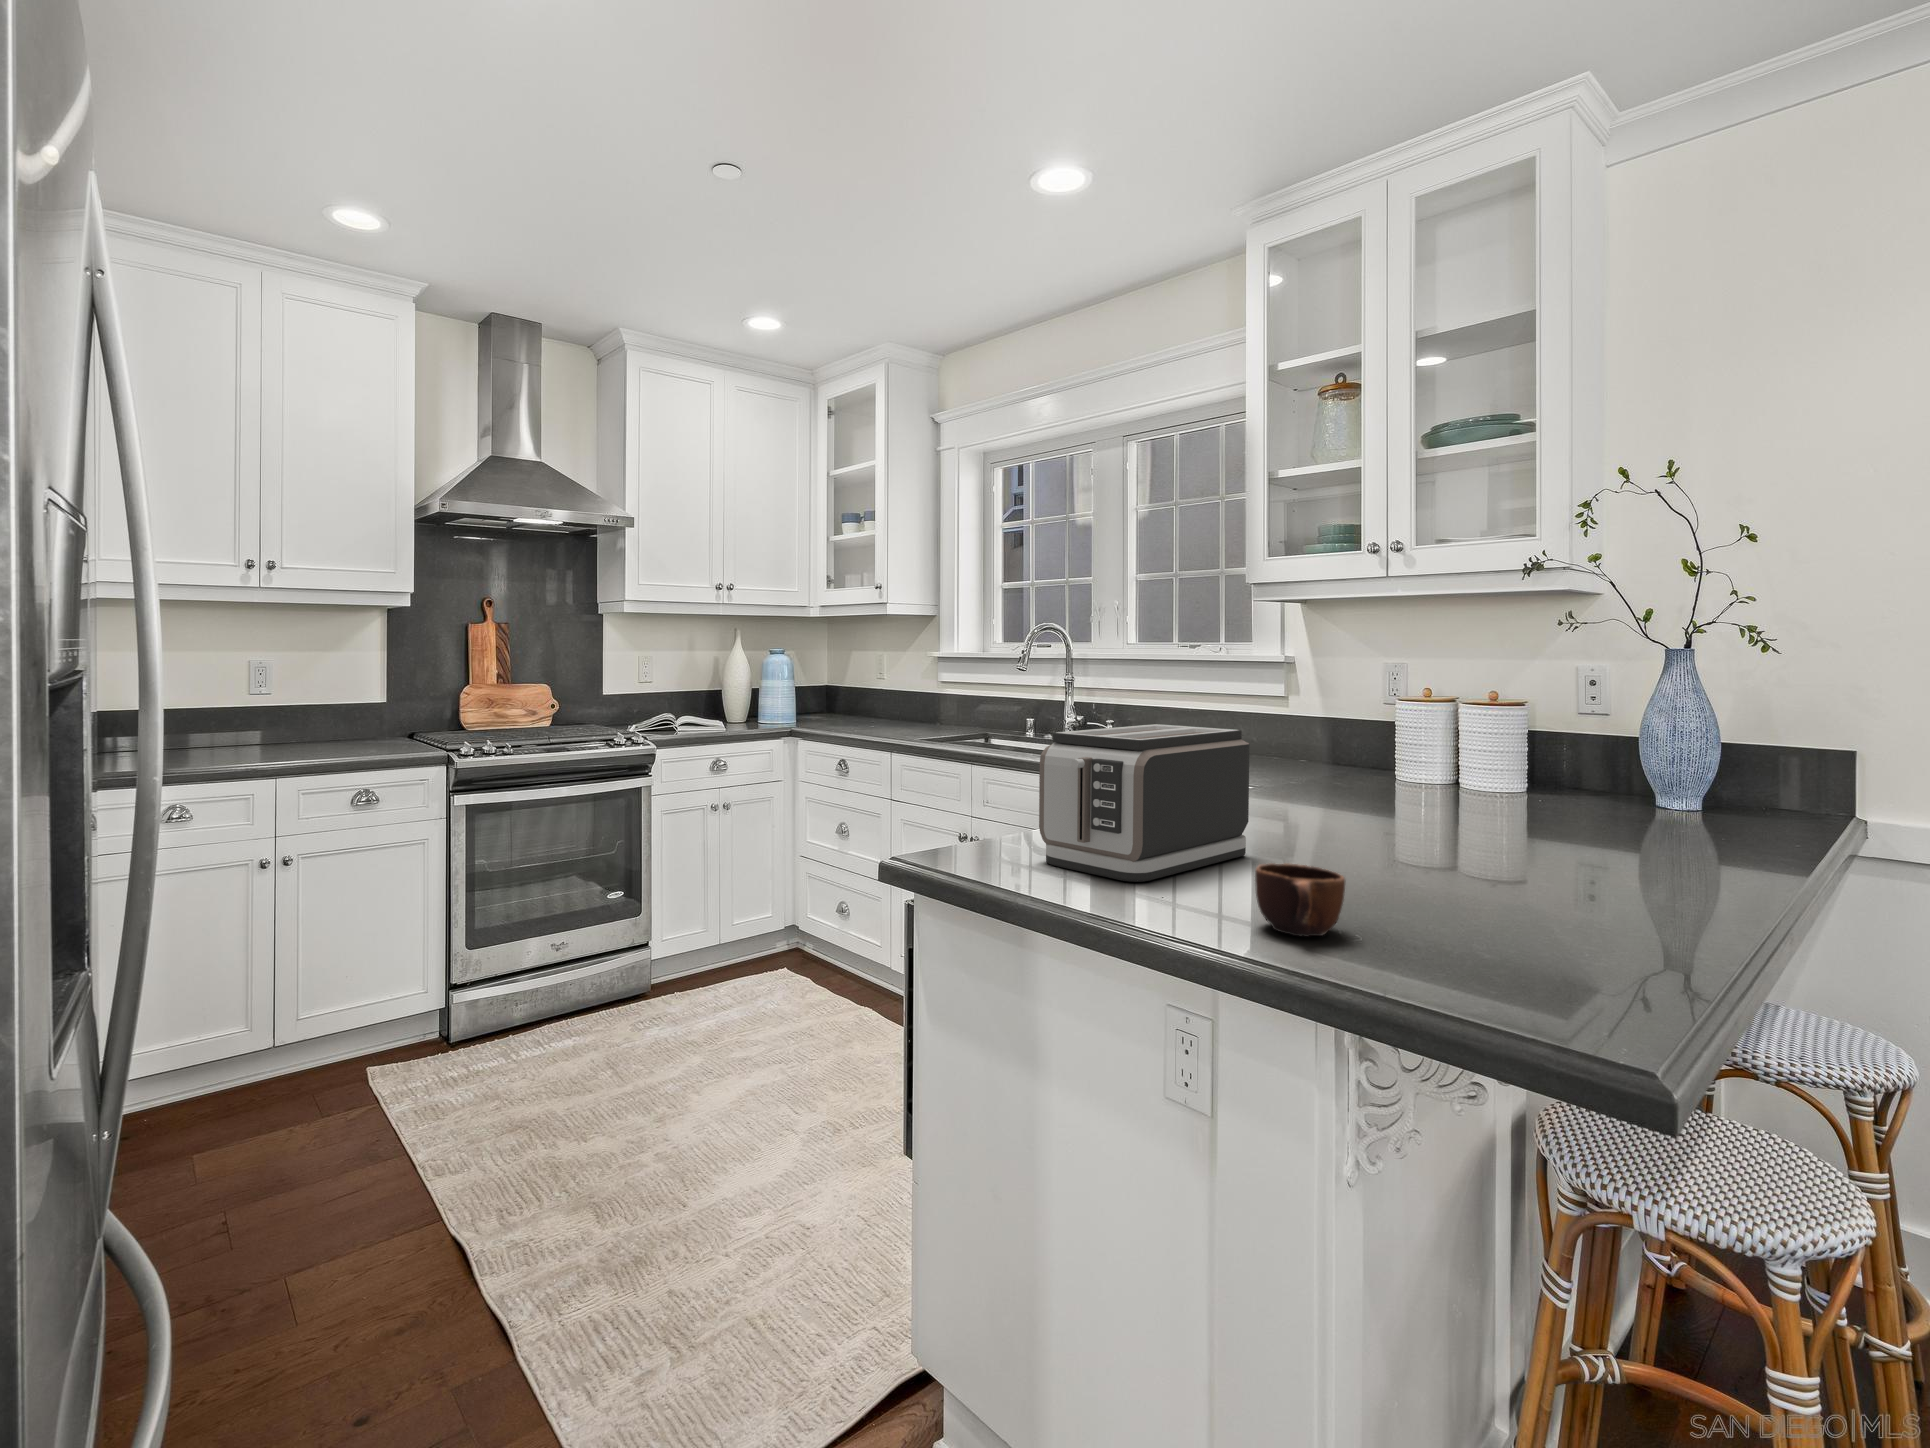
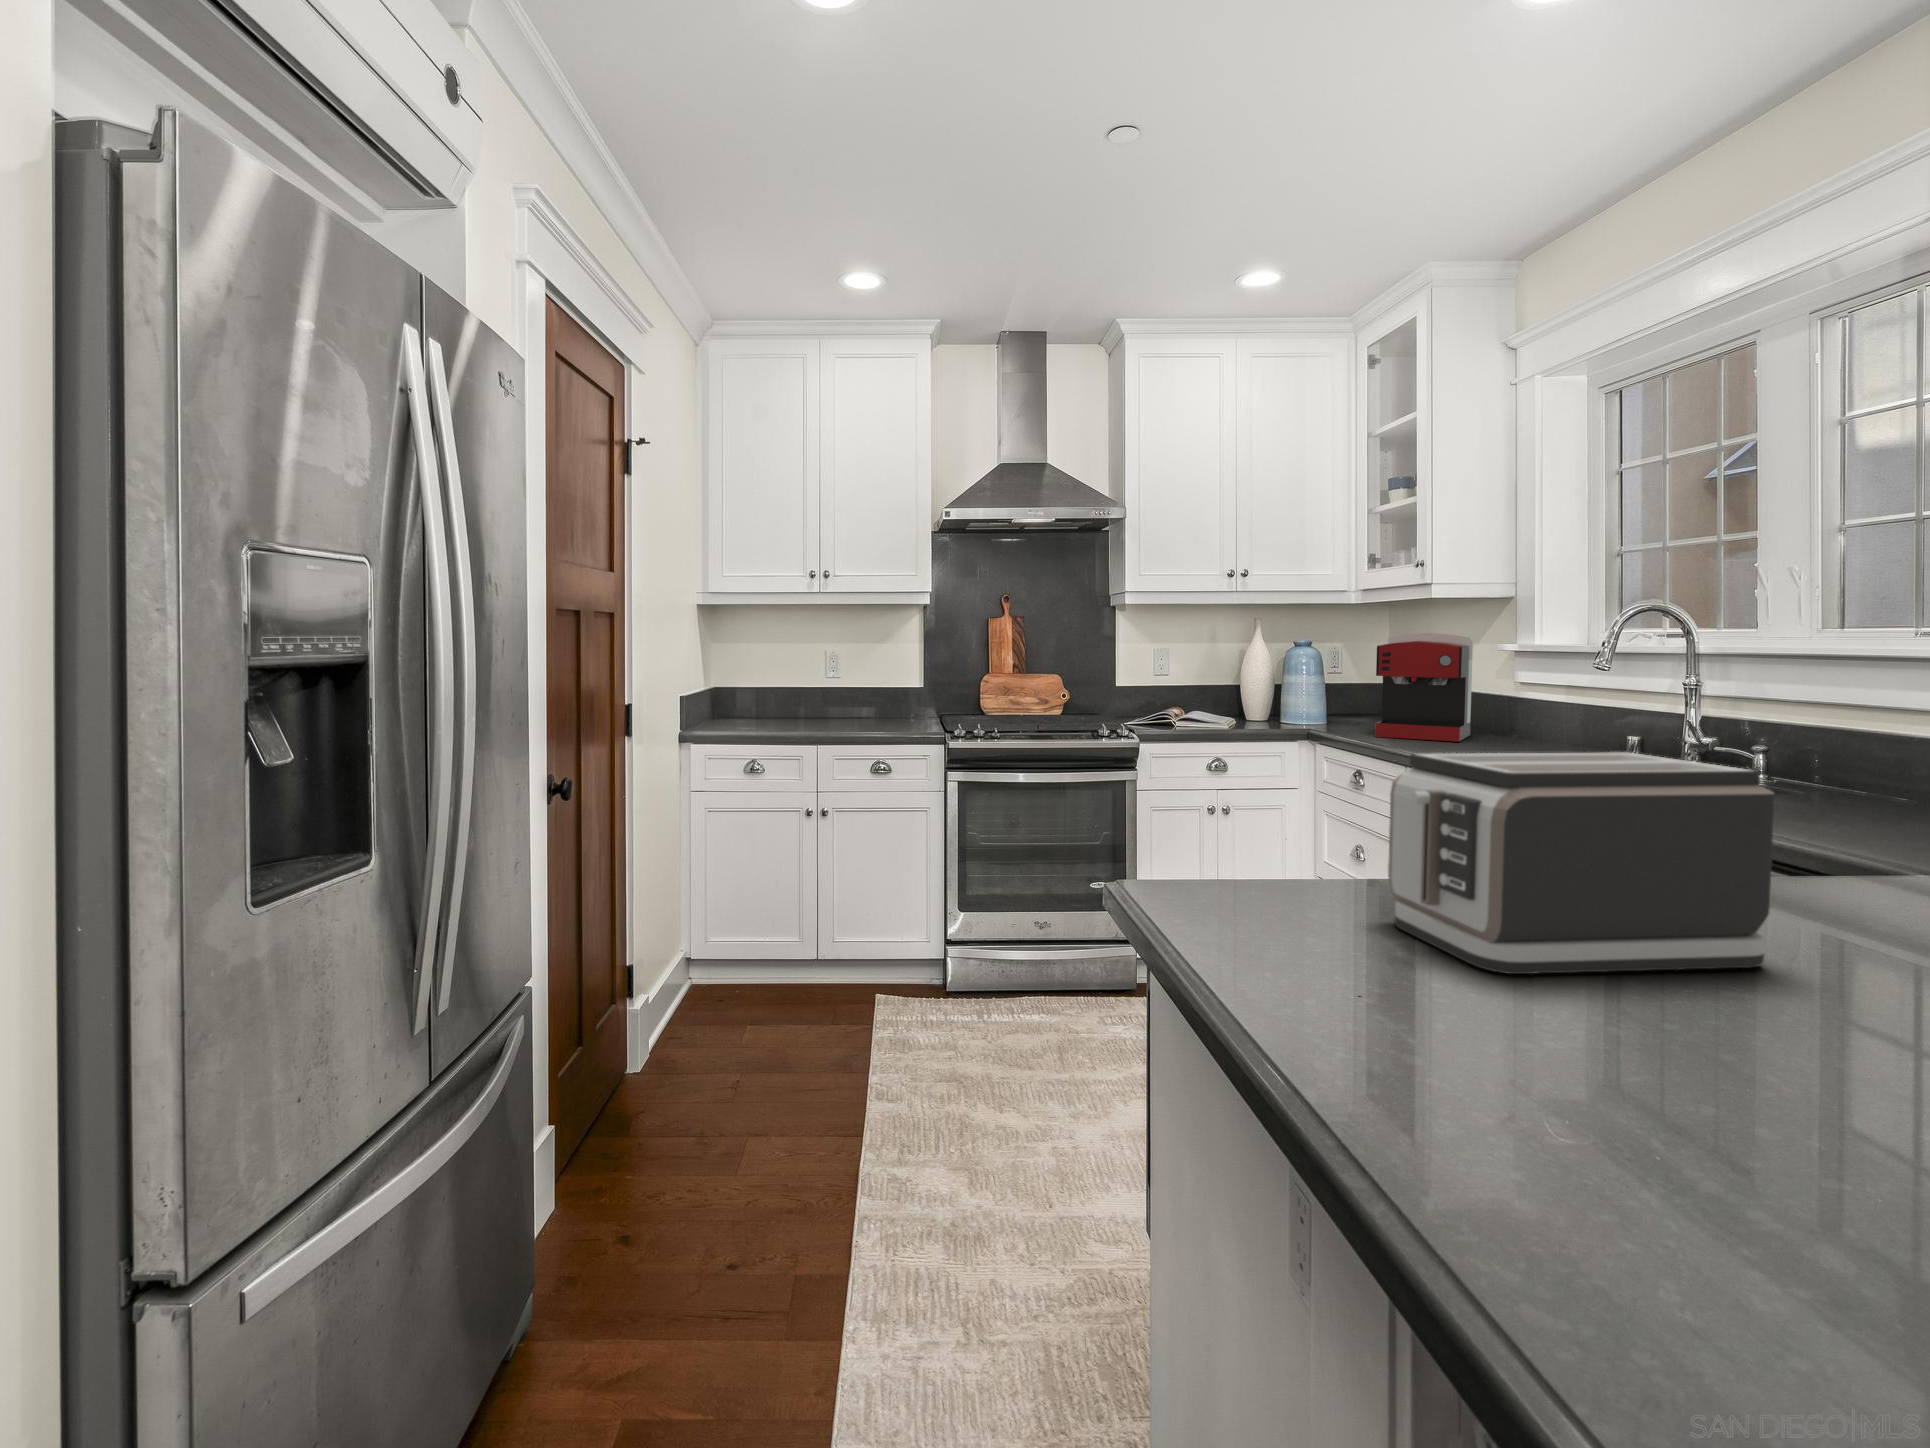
coffee maker: none [853,643,916,731] -> present [1375,633,1473,742]
mug: present [1255,863,1345,937] -> none [1607,981,1784,1118]

